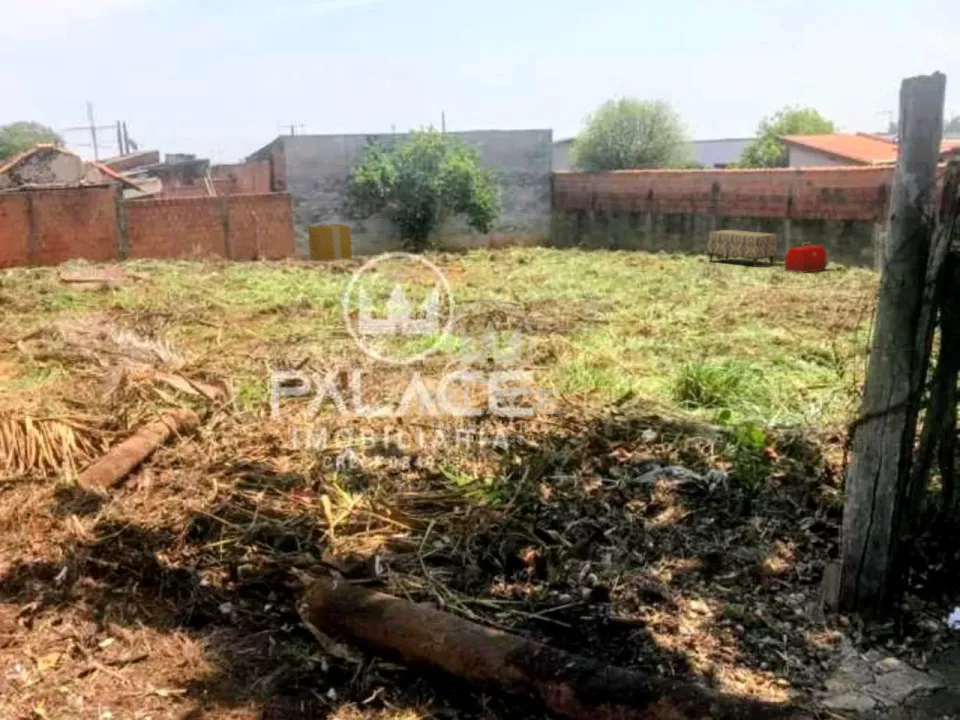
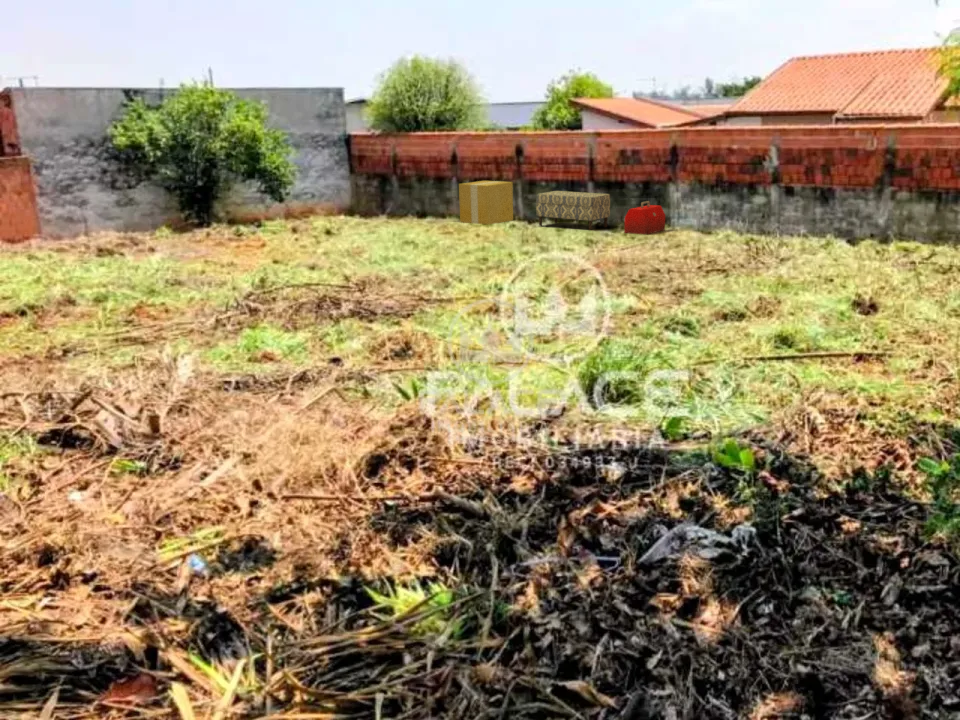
cardboard box: present [308,224,352,261] -> present [459,181,513,224]

